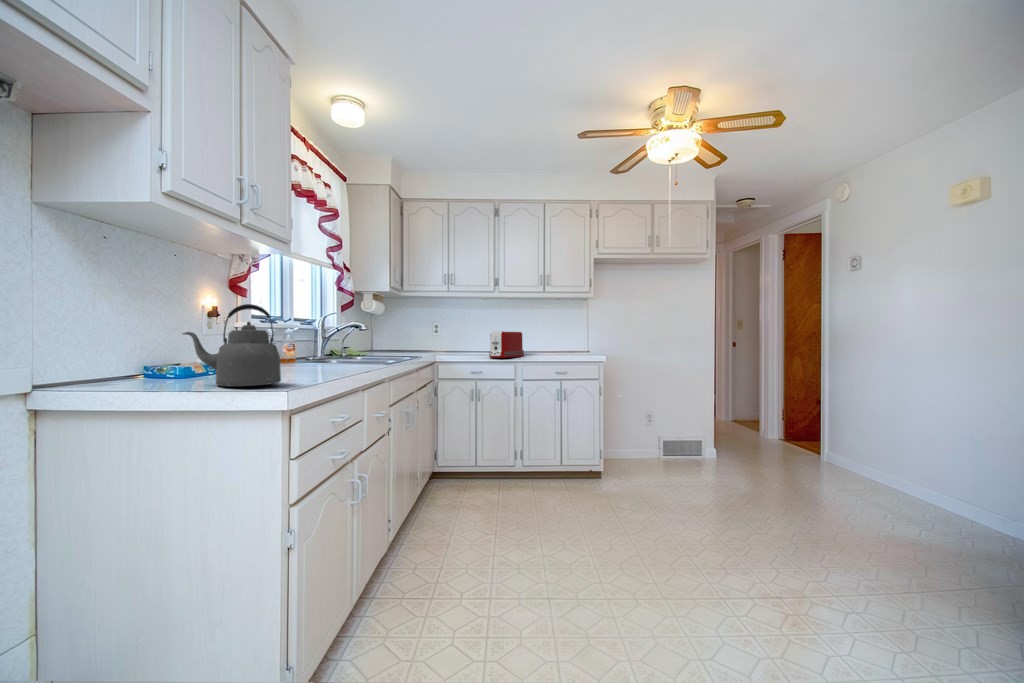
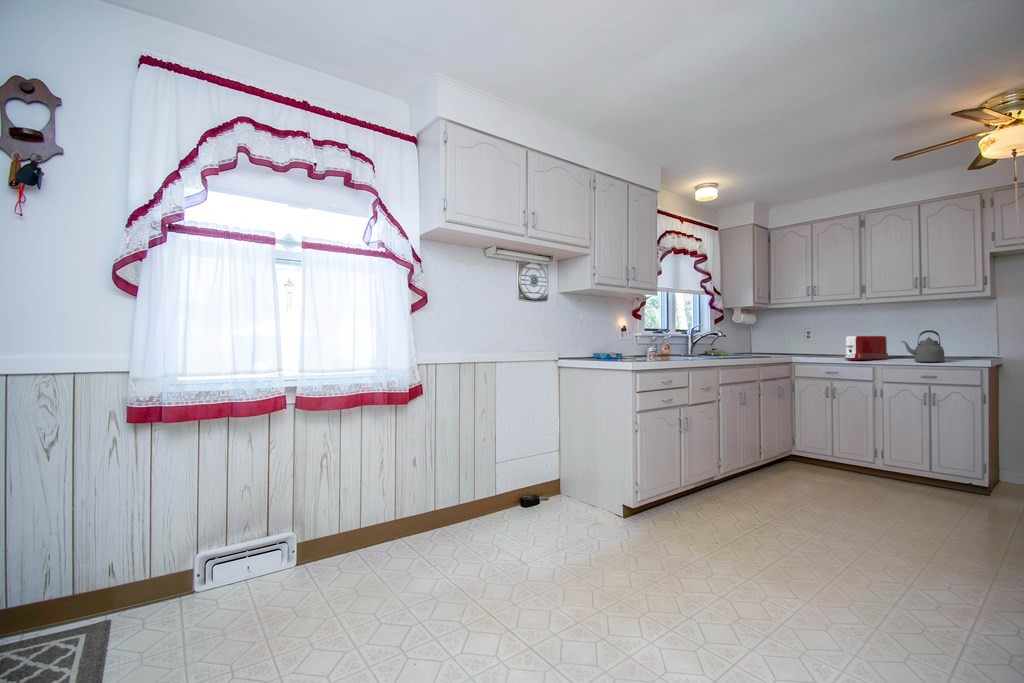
kettle: present [183,304,281,386] -> present [902,330,945,362]

